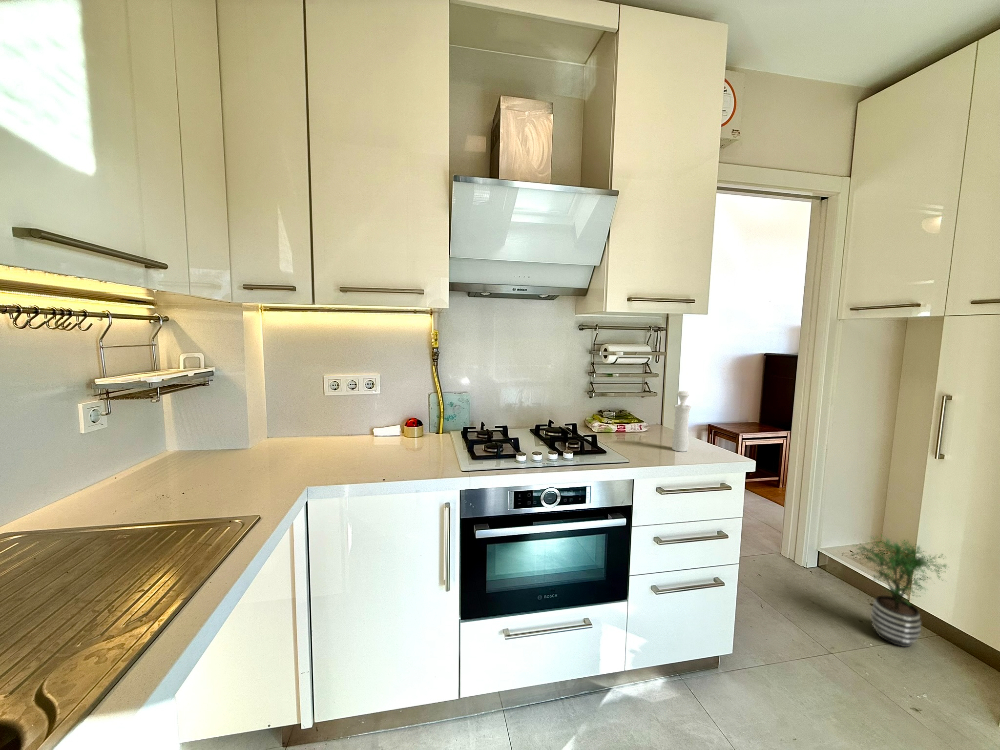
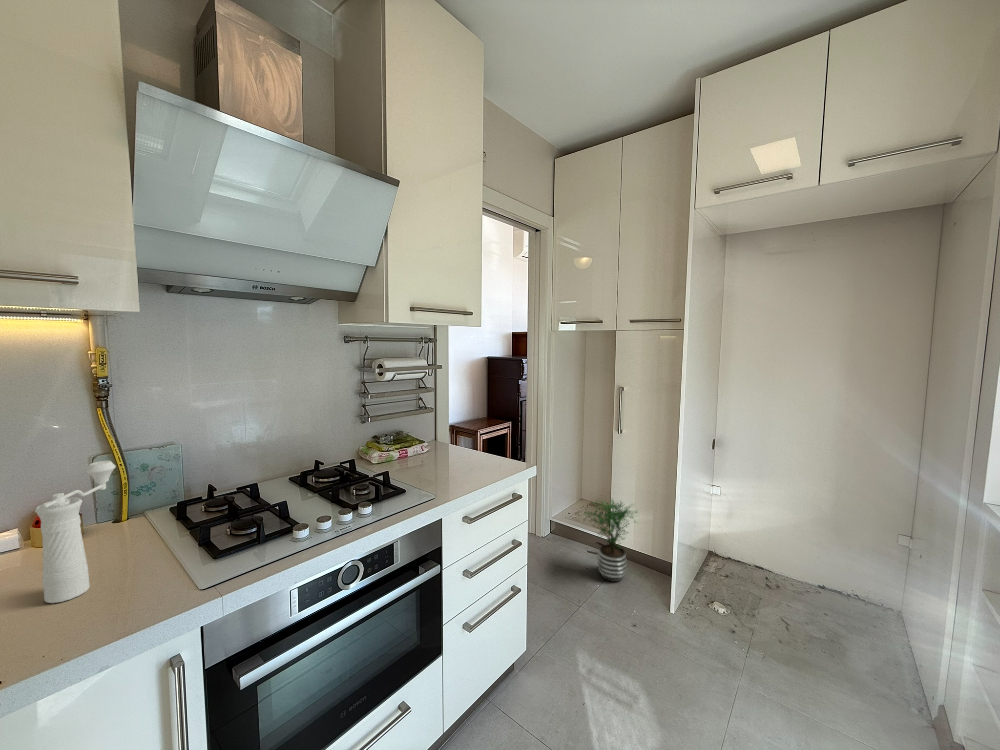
pepper mill: present [672,391,691,452] -> present [35,461,115,603]

